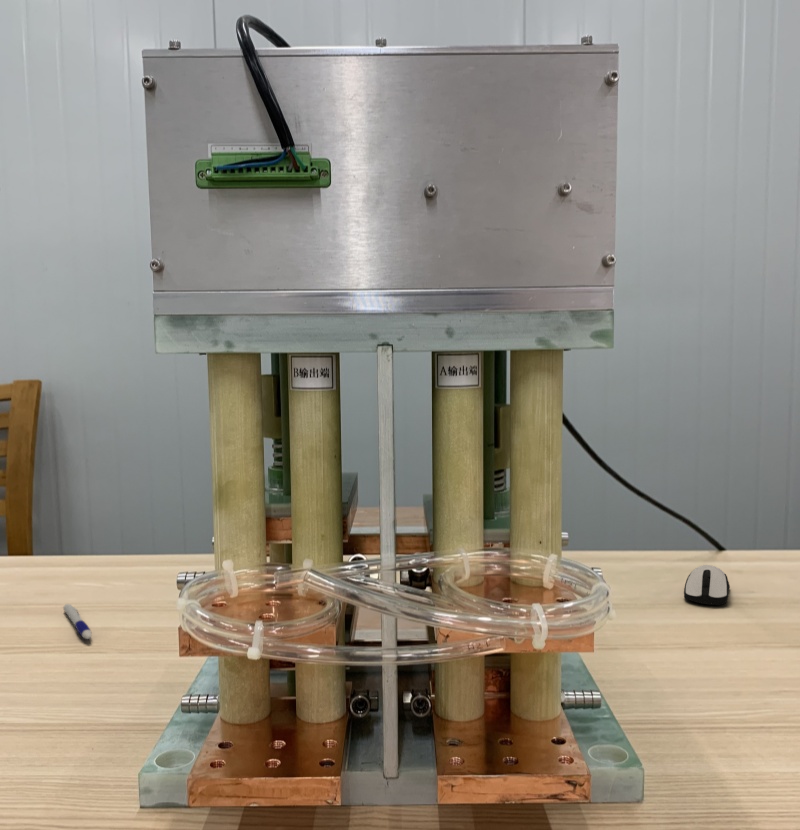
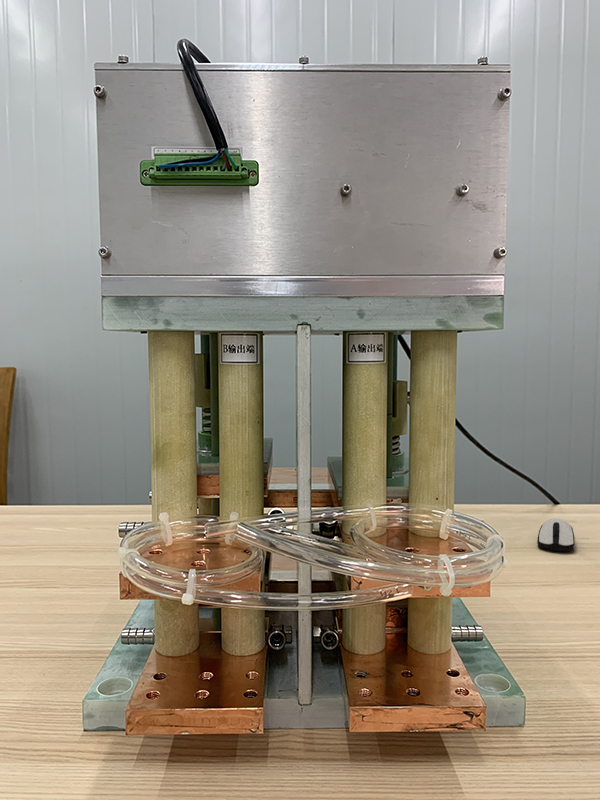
pen: present [64,604,91,639] -> none [25,547,48,577]

